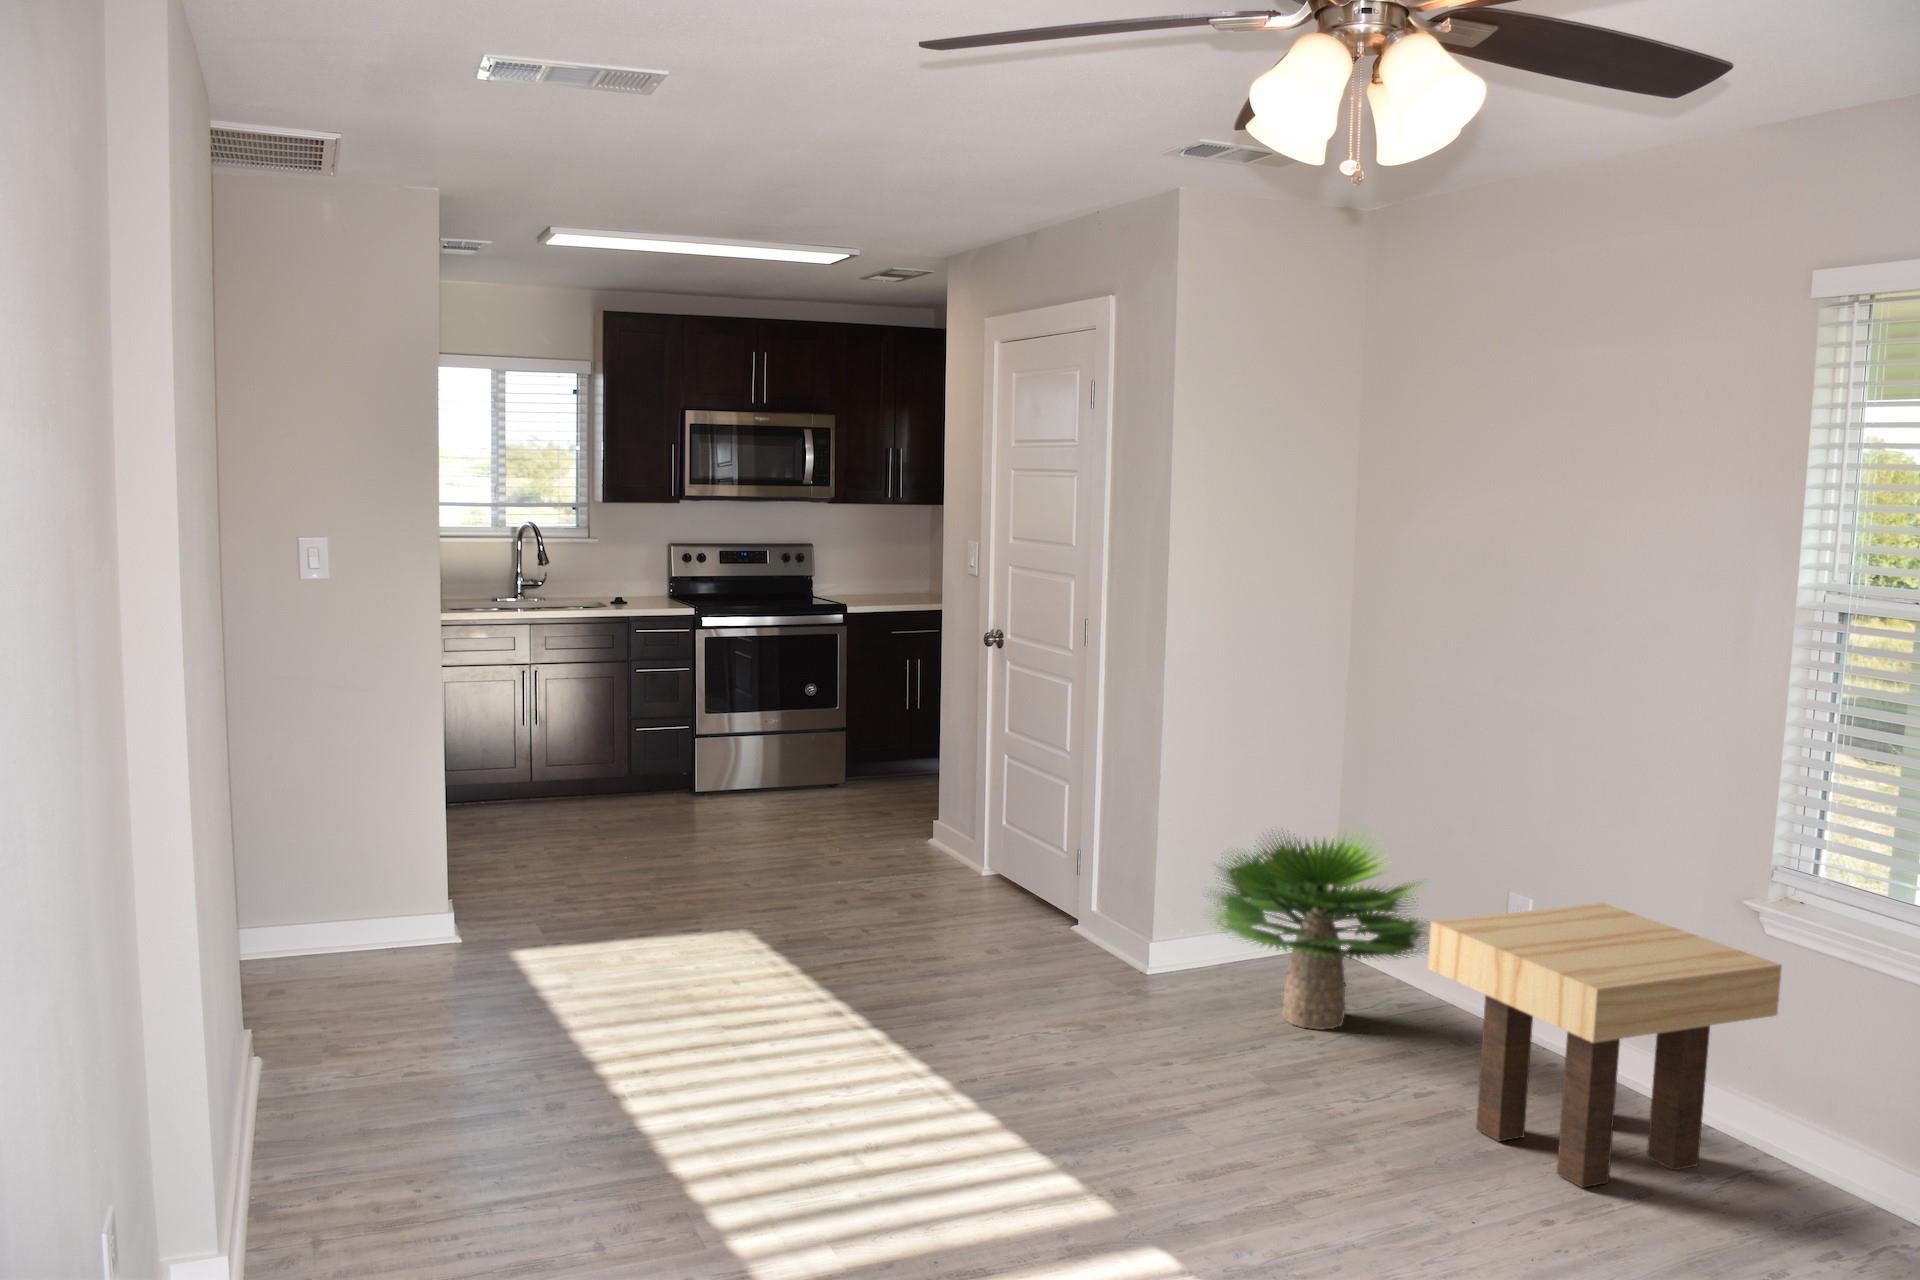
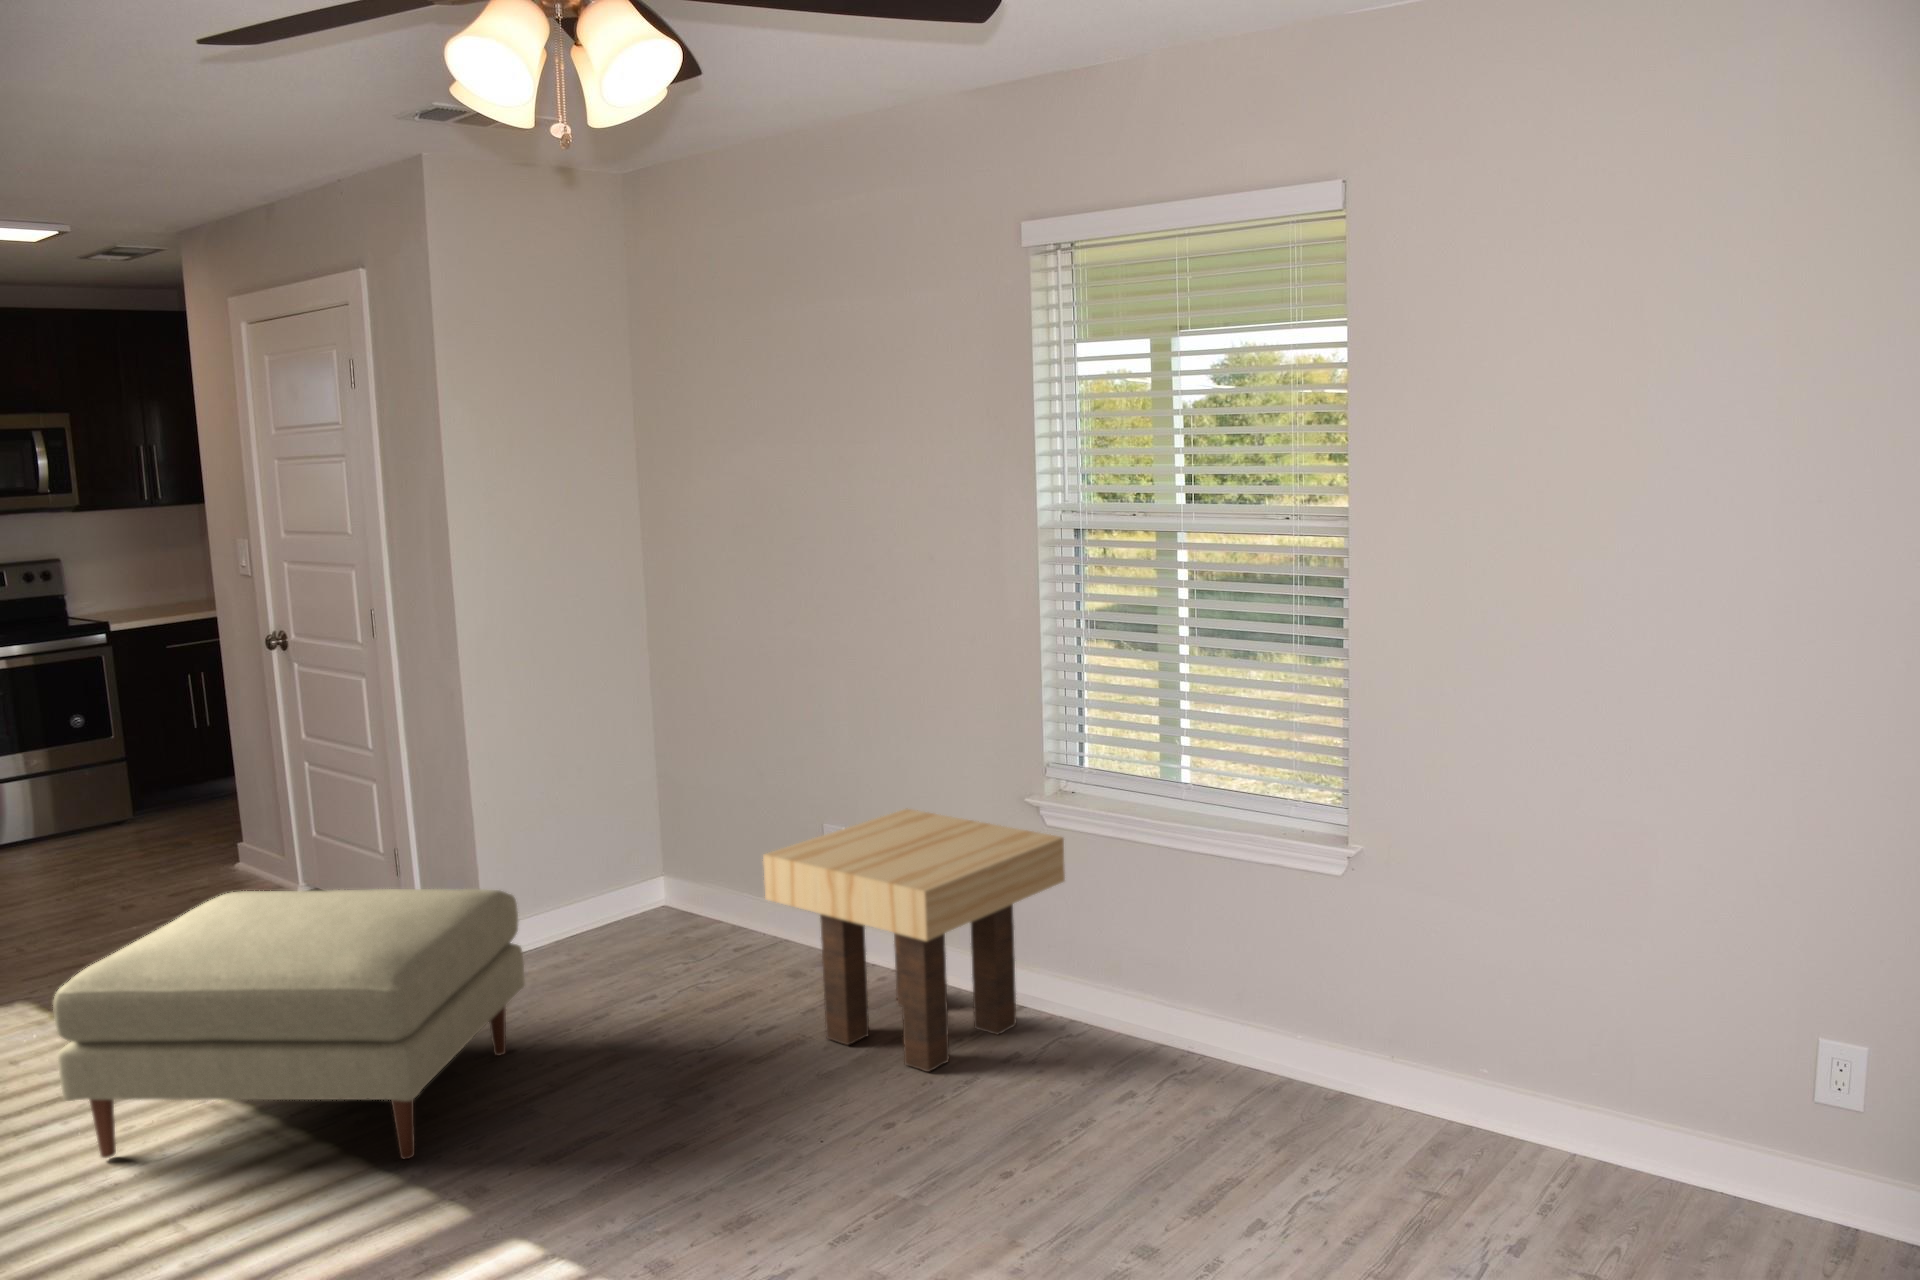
potted plant: present [1214,830,1430,1030] -> none [532,775,767,974]
ottoman: none [783,867,1179,1140] -> present [53,889,525,1159]

